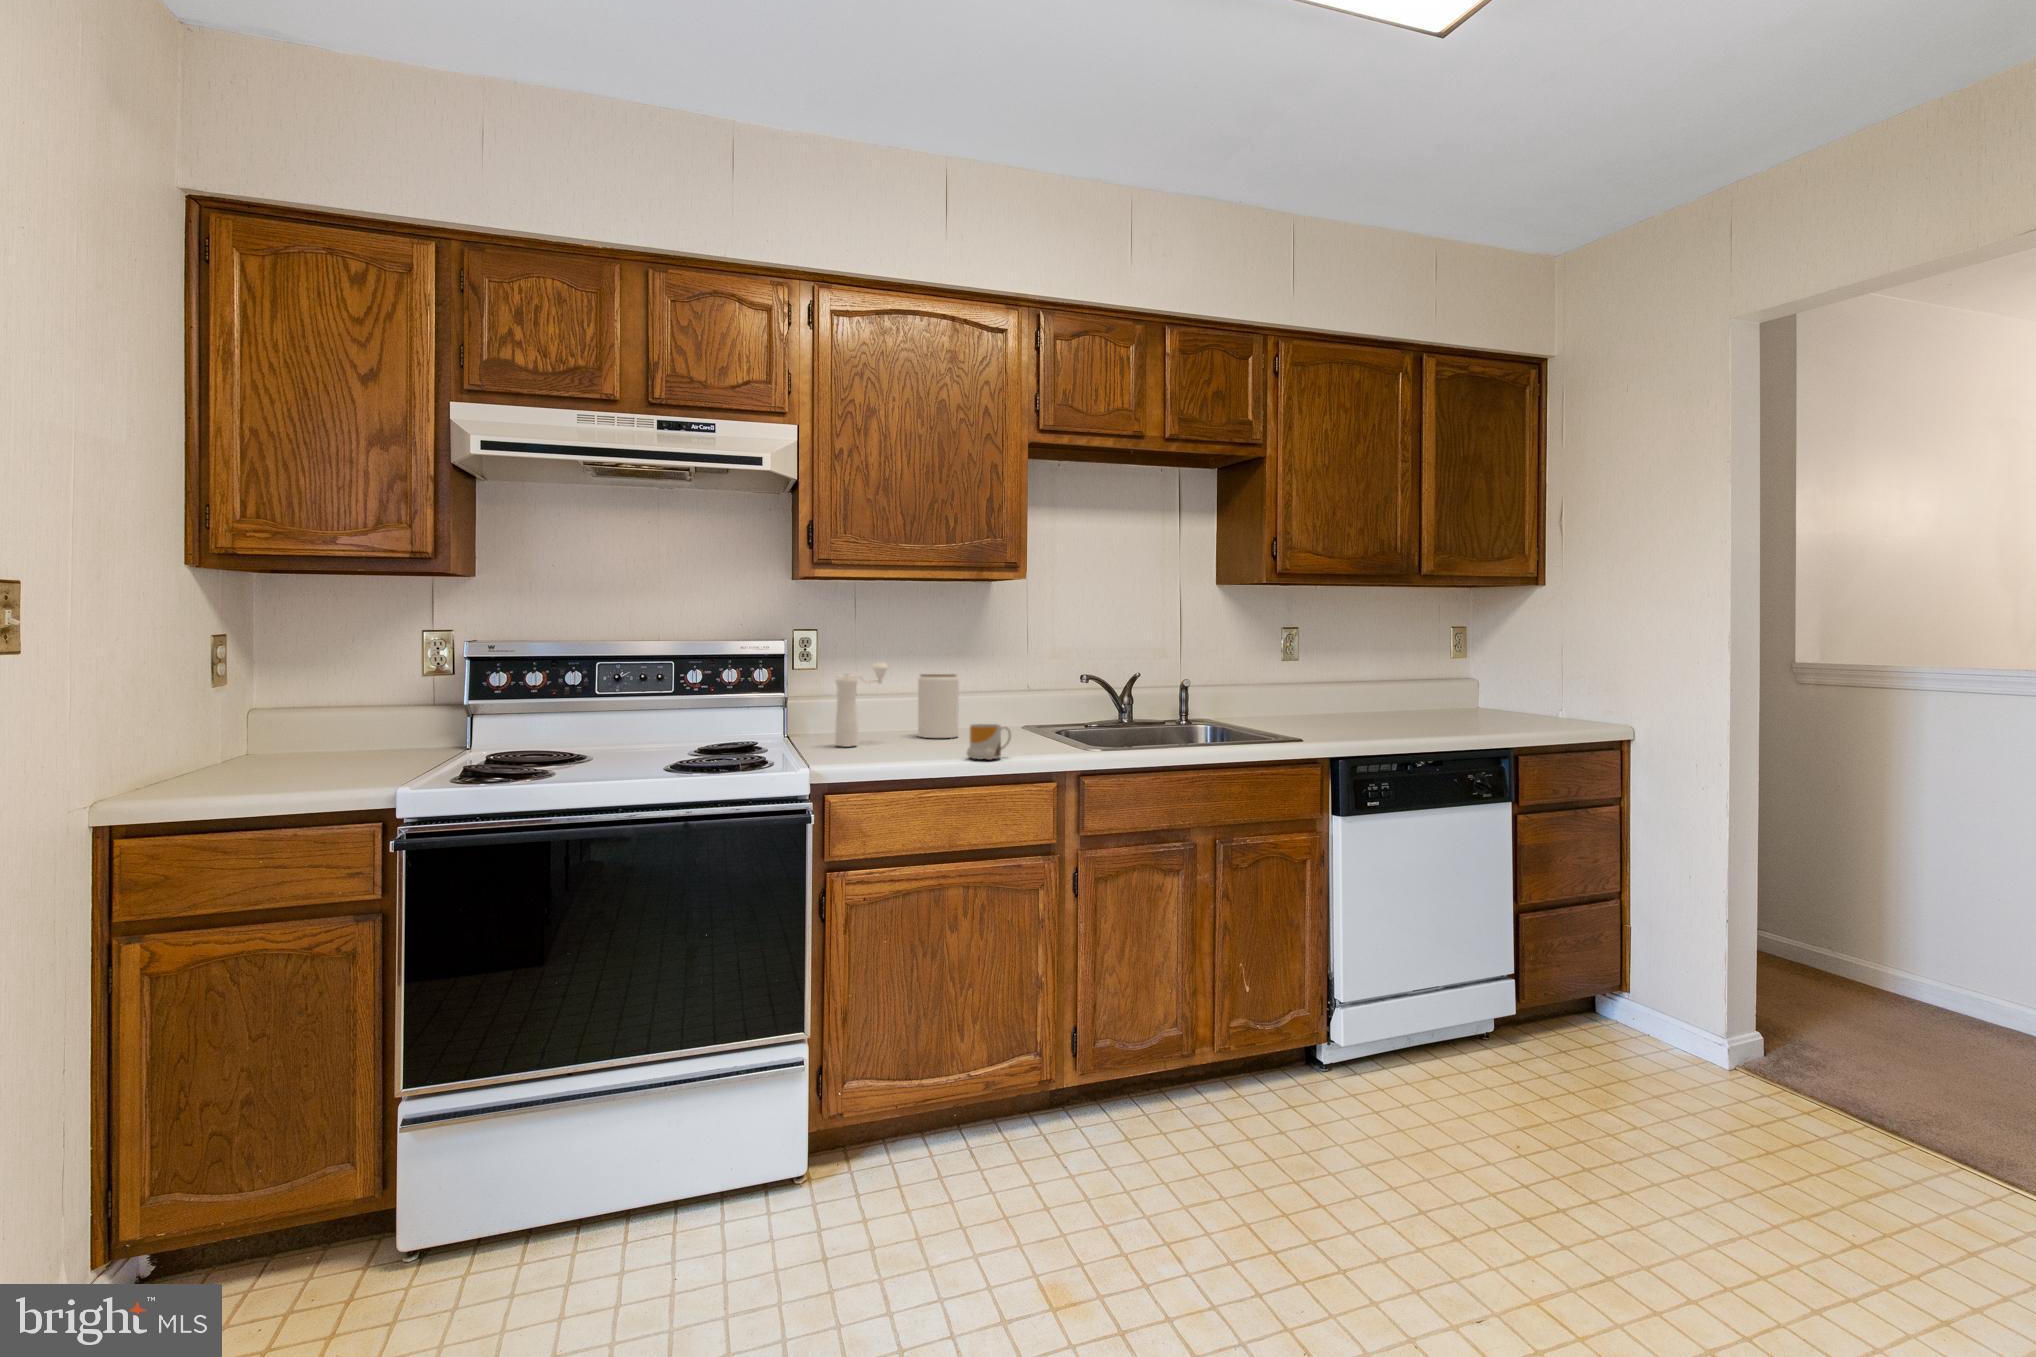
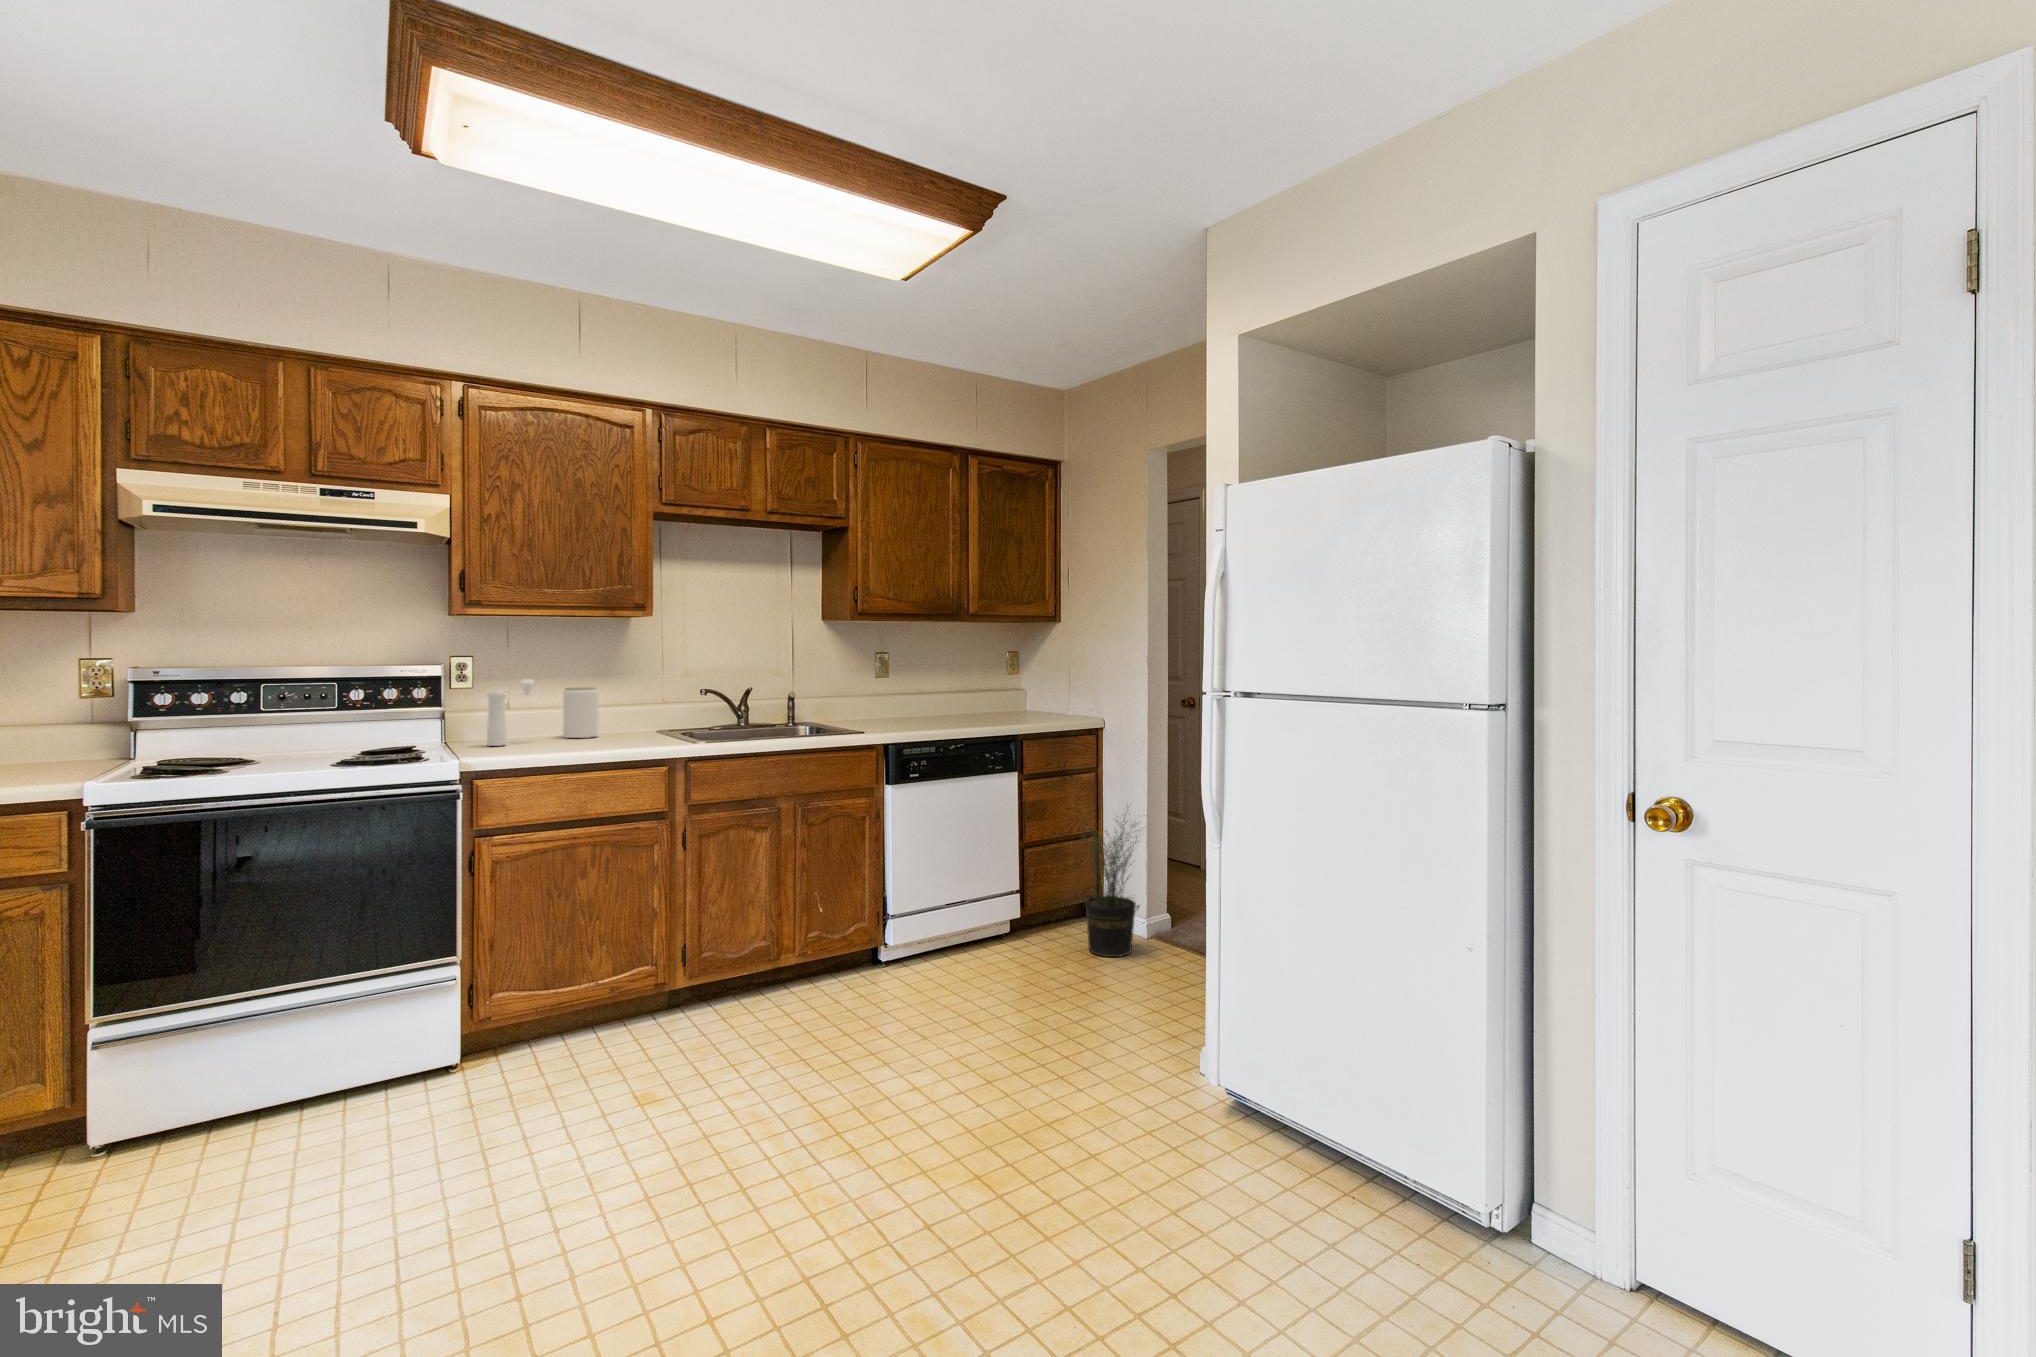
mug: present [967,724,1011,760] -> none [595,725,633,752]
potted plant: none [1598,856,1749,1092] -> present [1079,814,1139,957]

